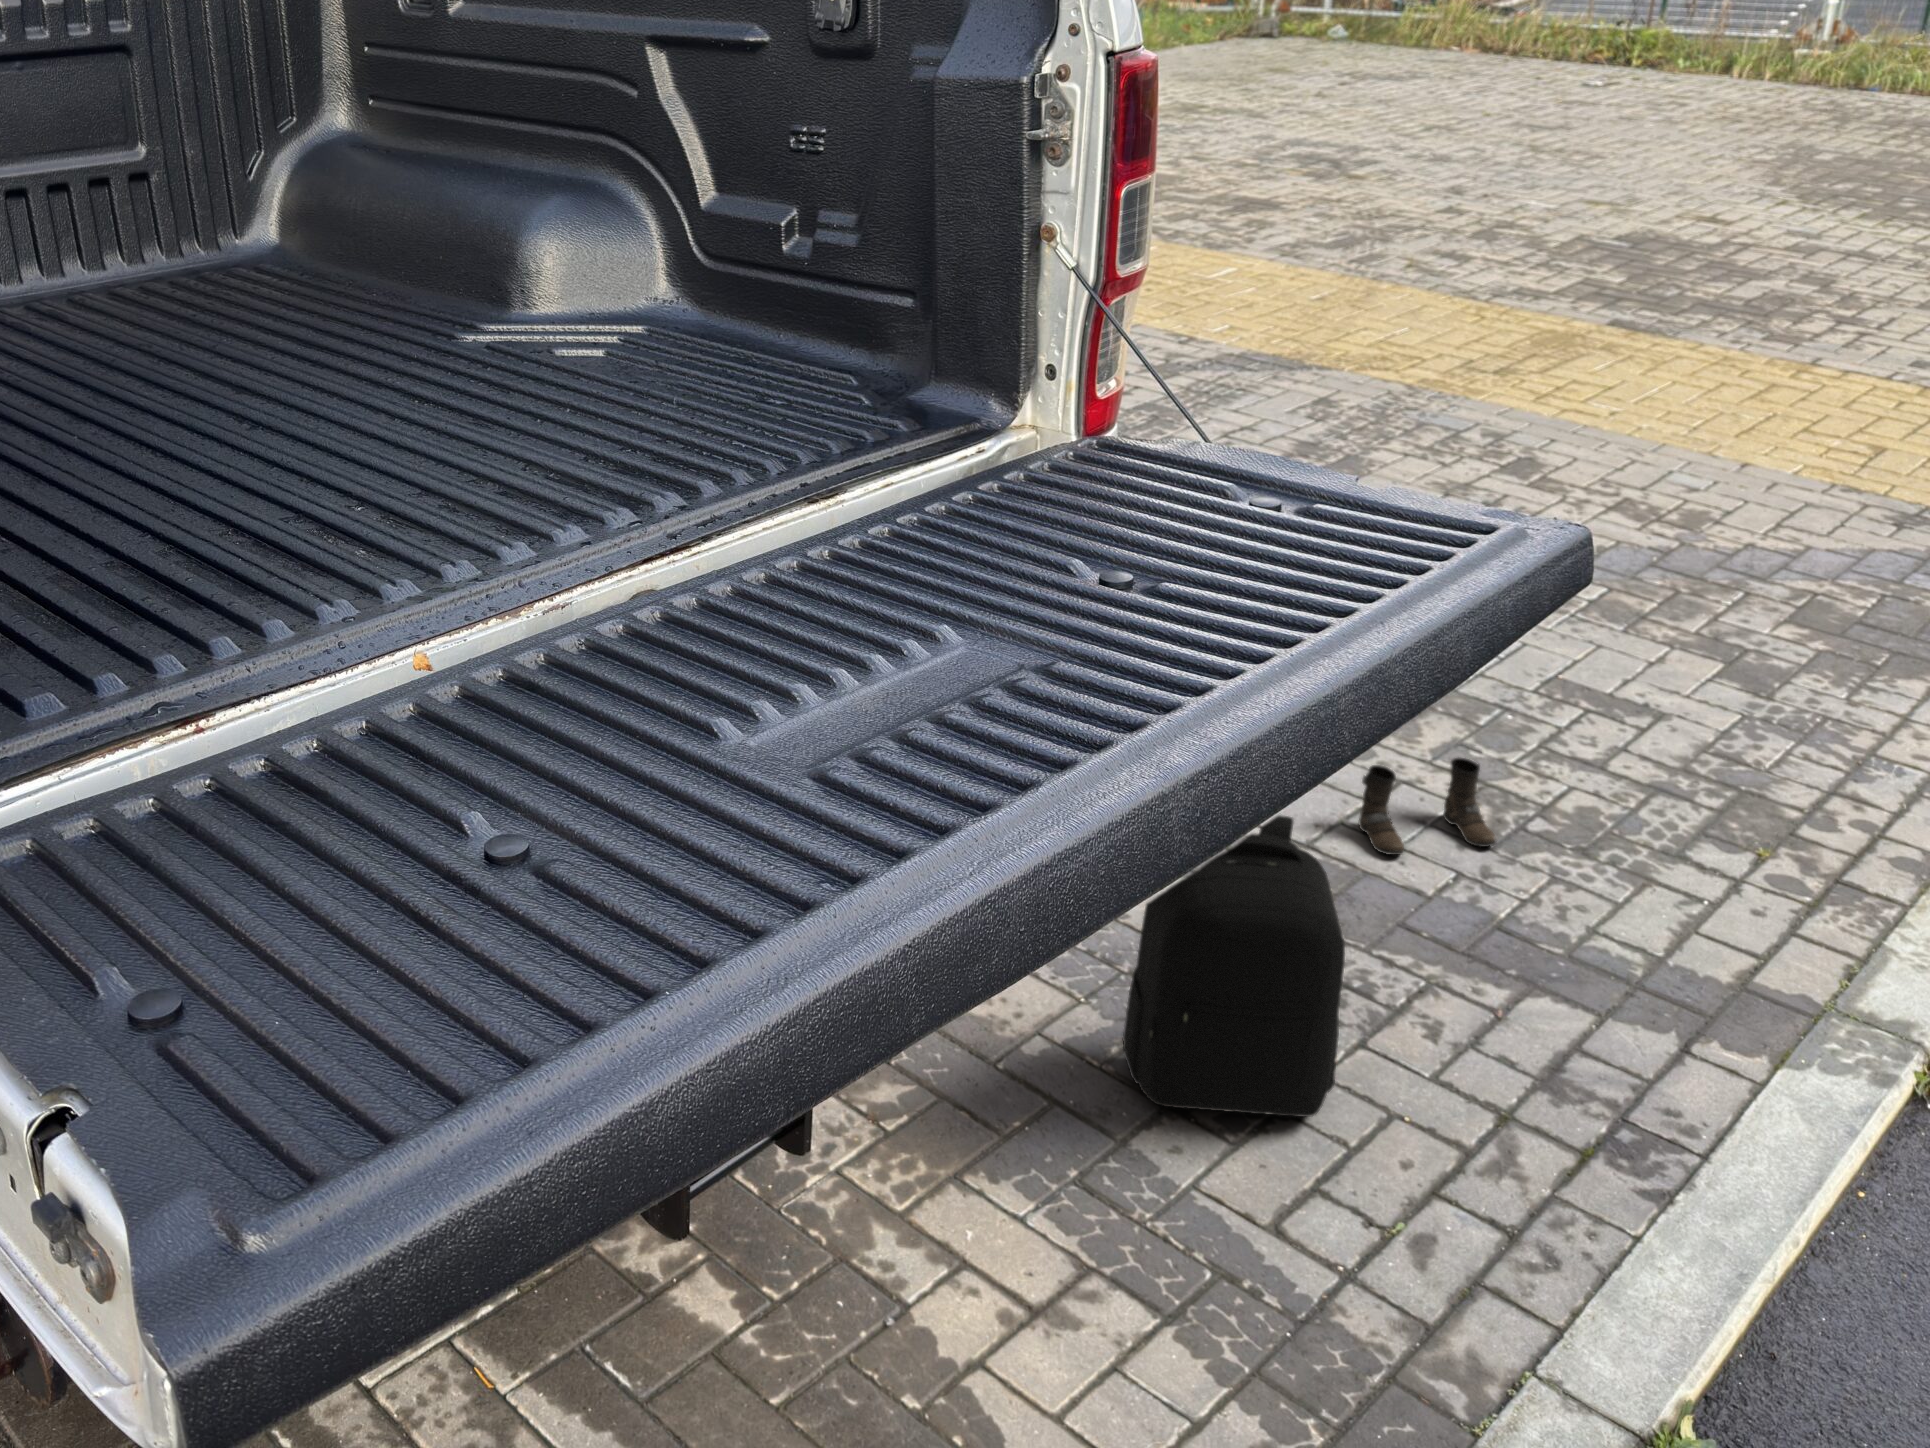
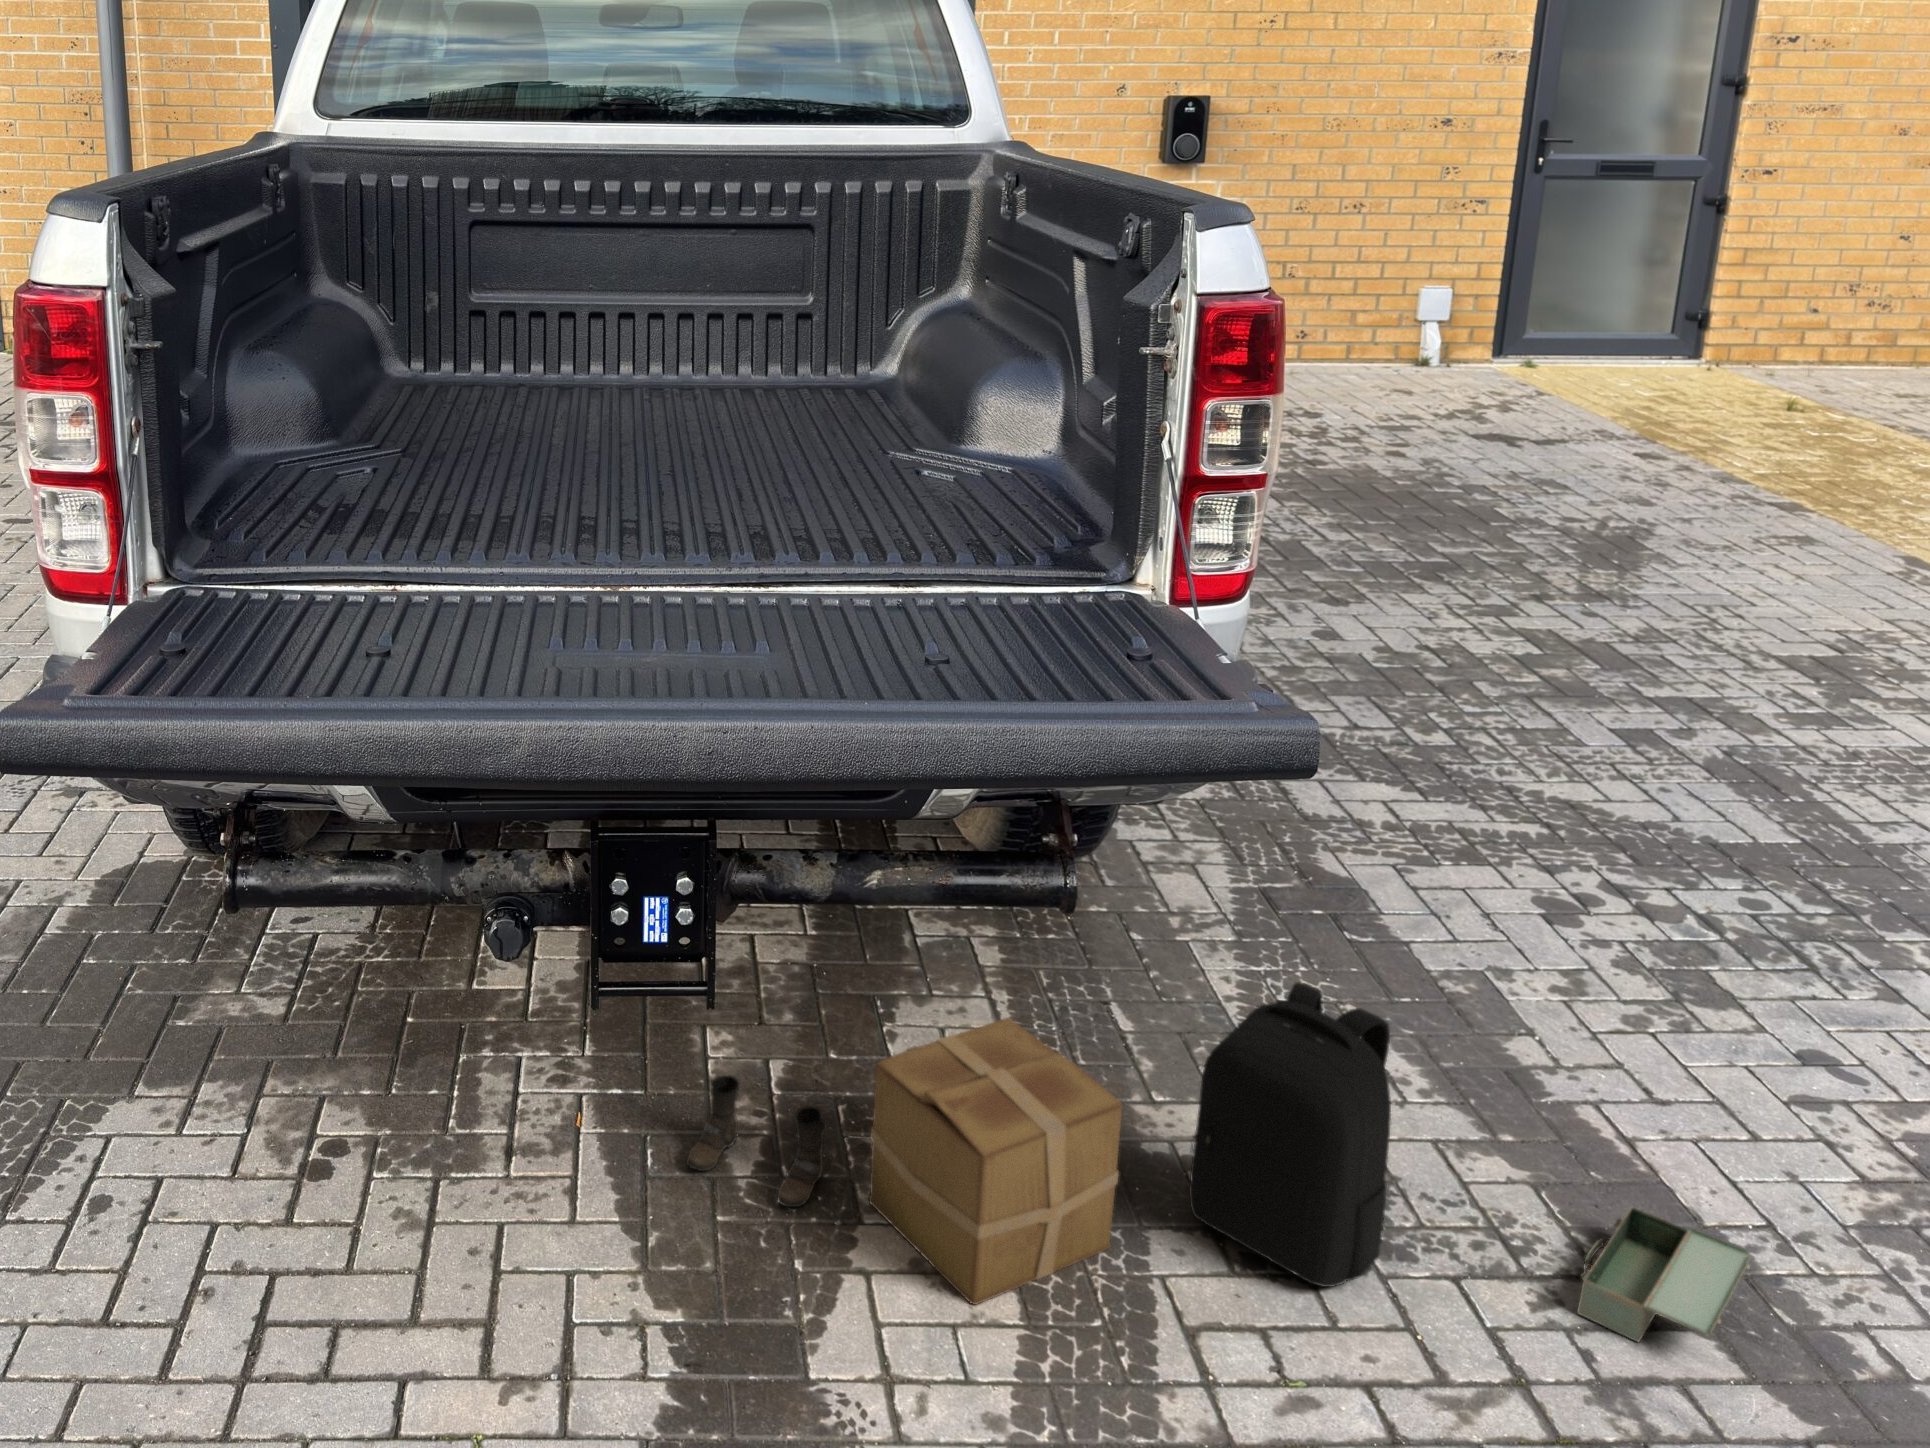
boots: present [1359,758,1497,855] -> present [686,1075,827,1207]
toolbox: none [1415,904,1588,1028] -> present [1577,1207,1751,1342]
cardboard box: none [876,978,1138,1329] -> present [869,1018,1122,1305]

